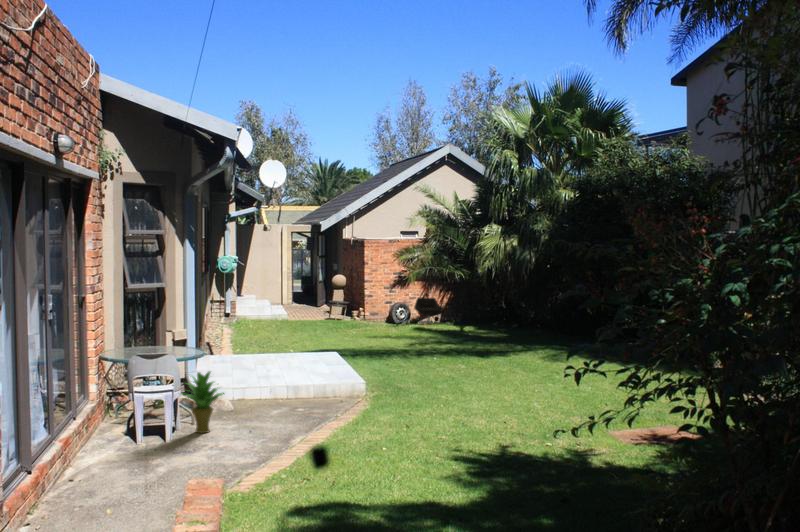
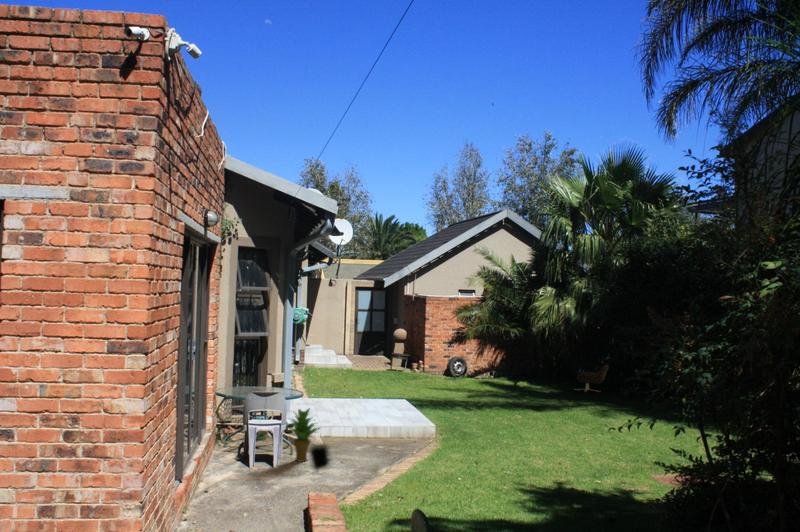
lounge chair: present [414,298,443,323] -> present [577,365,609,391]

